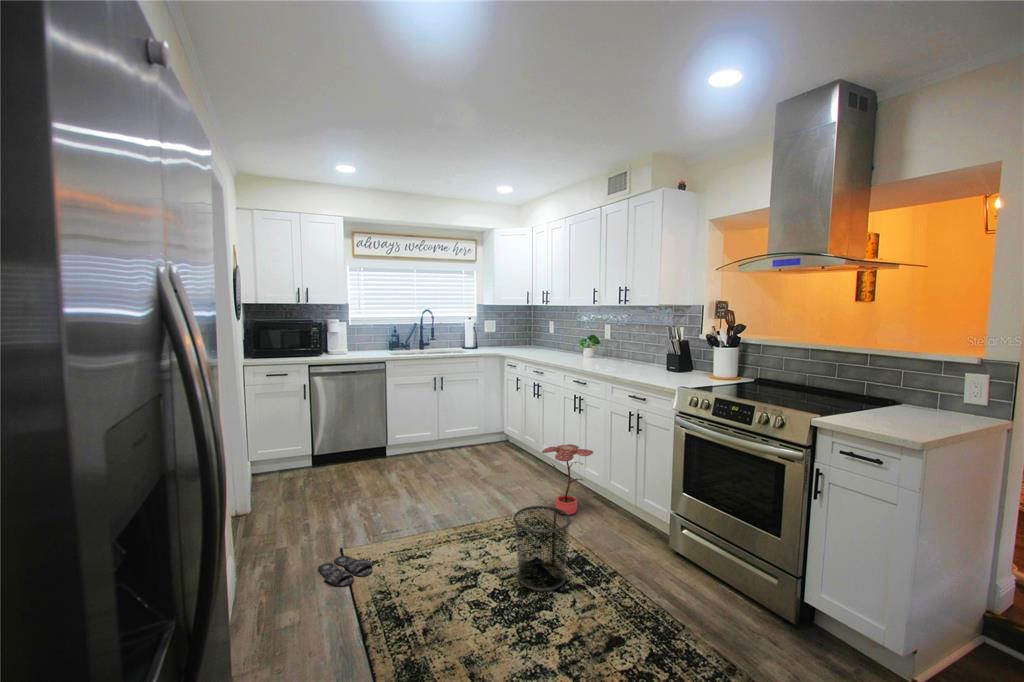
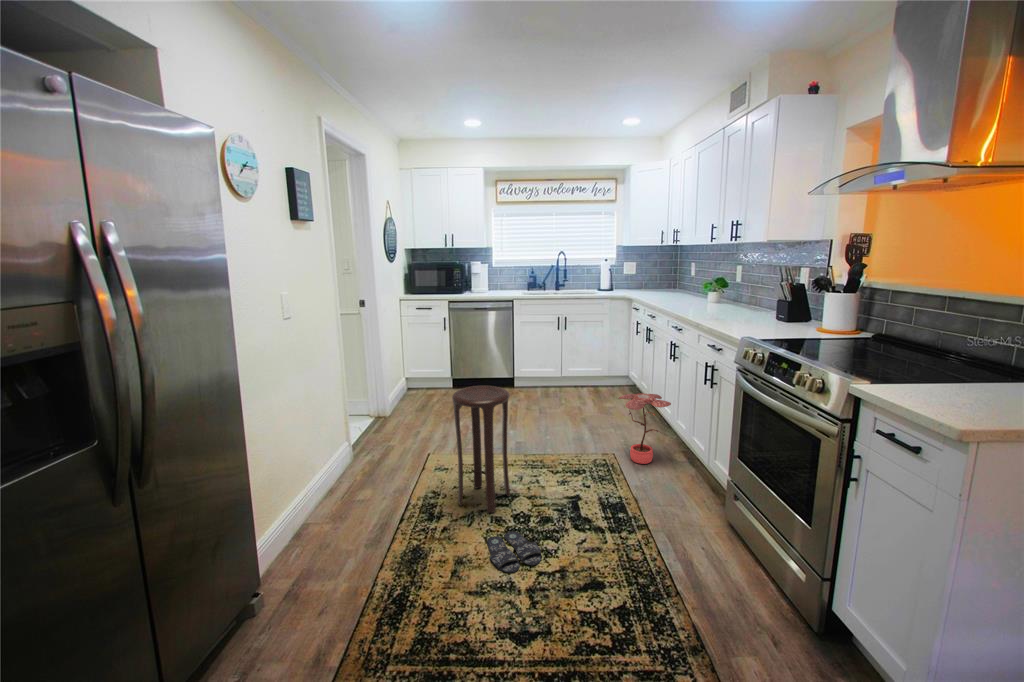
stool: none [412,453,476,600] -> present [452,386,510,513]
waste bin: present [513,506,571,591] -> none [543,446,600,526]
slippers: present [318,556,372,586] -> present [487,531,541,573]

